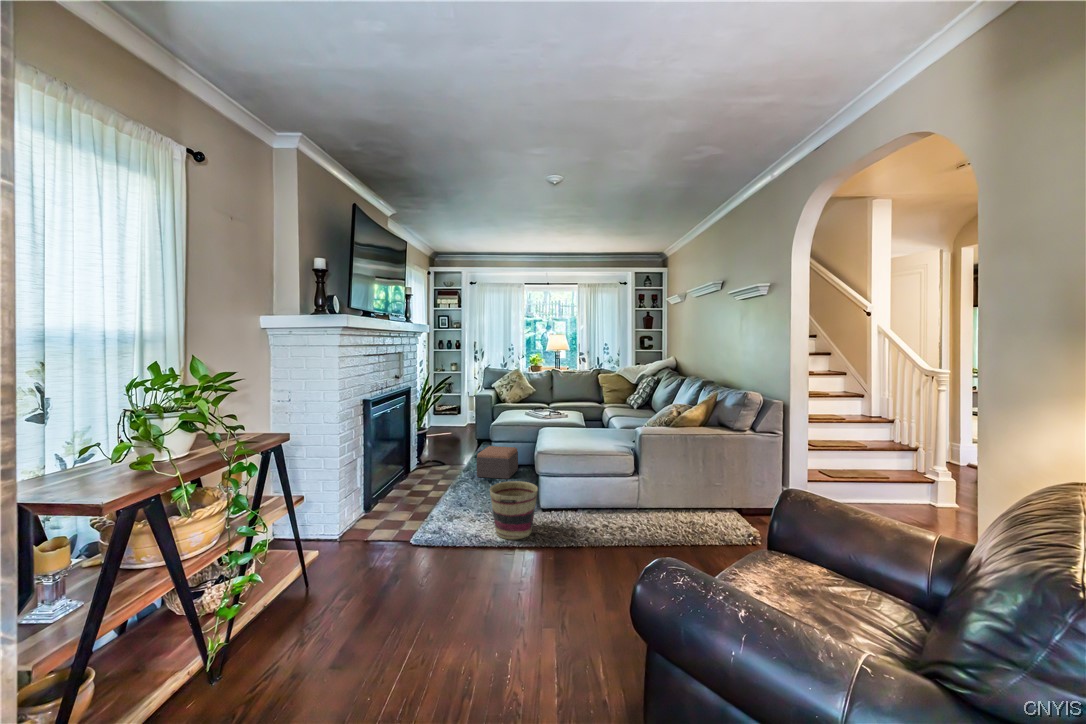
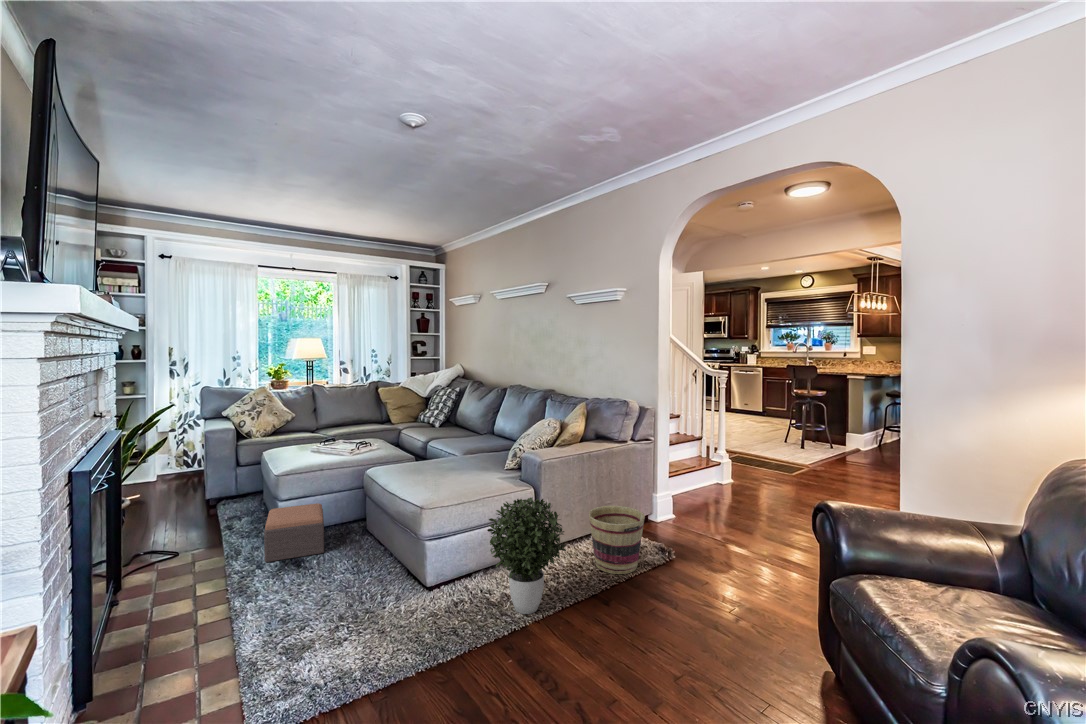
potted plant: none [564,454,622,540] -> present [487,498,566,614]
basket: present [490,481,538,539] -> present [589,506,645,574]

